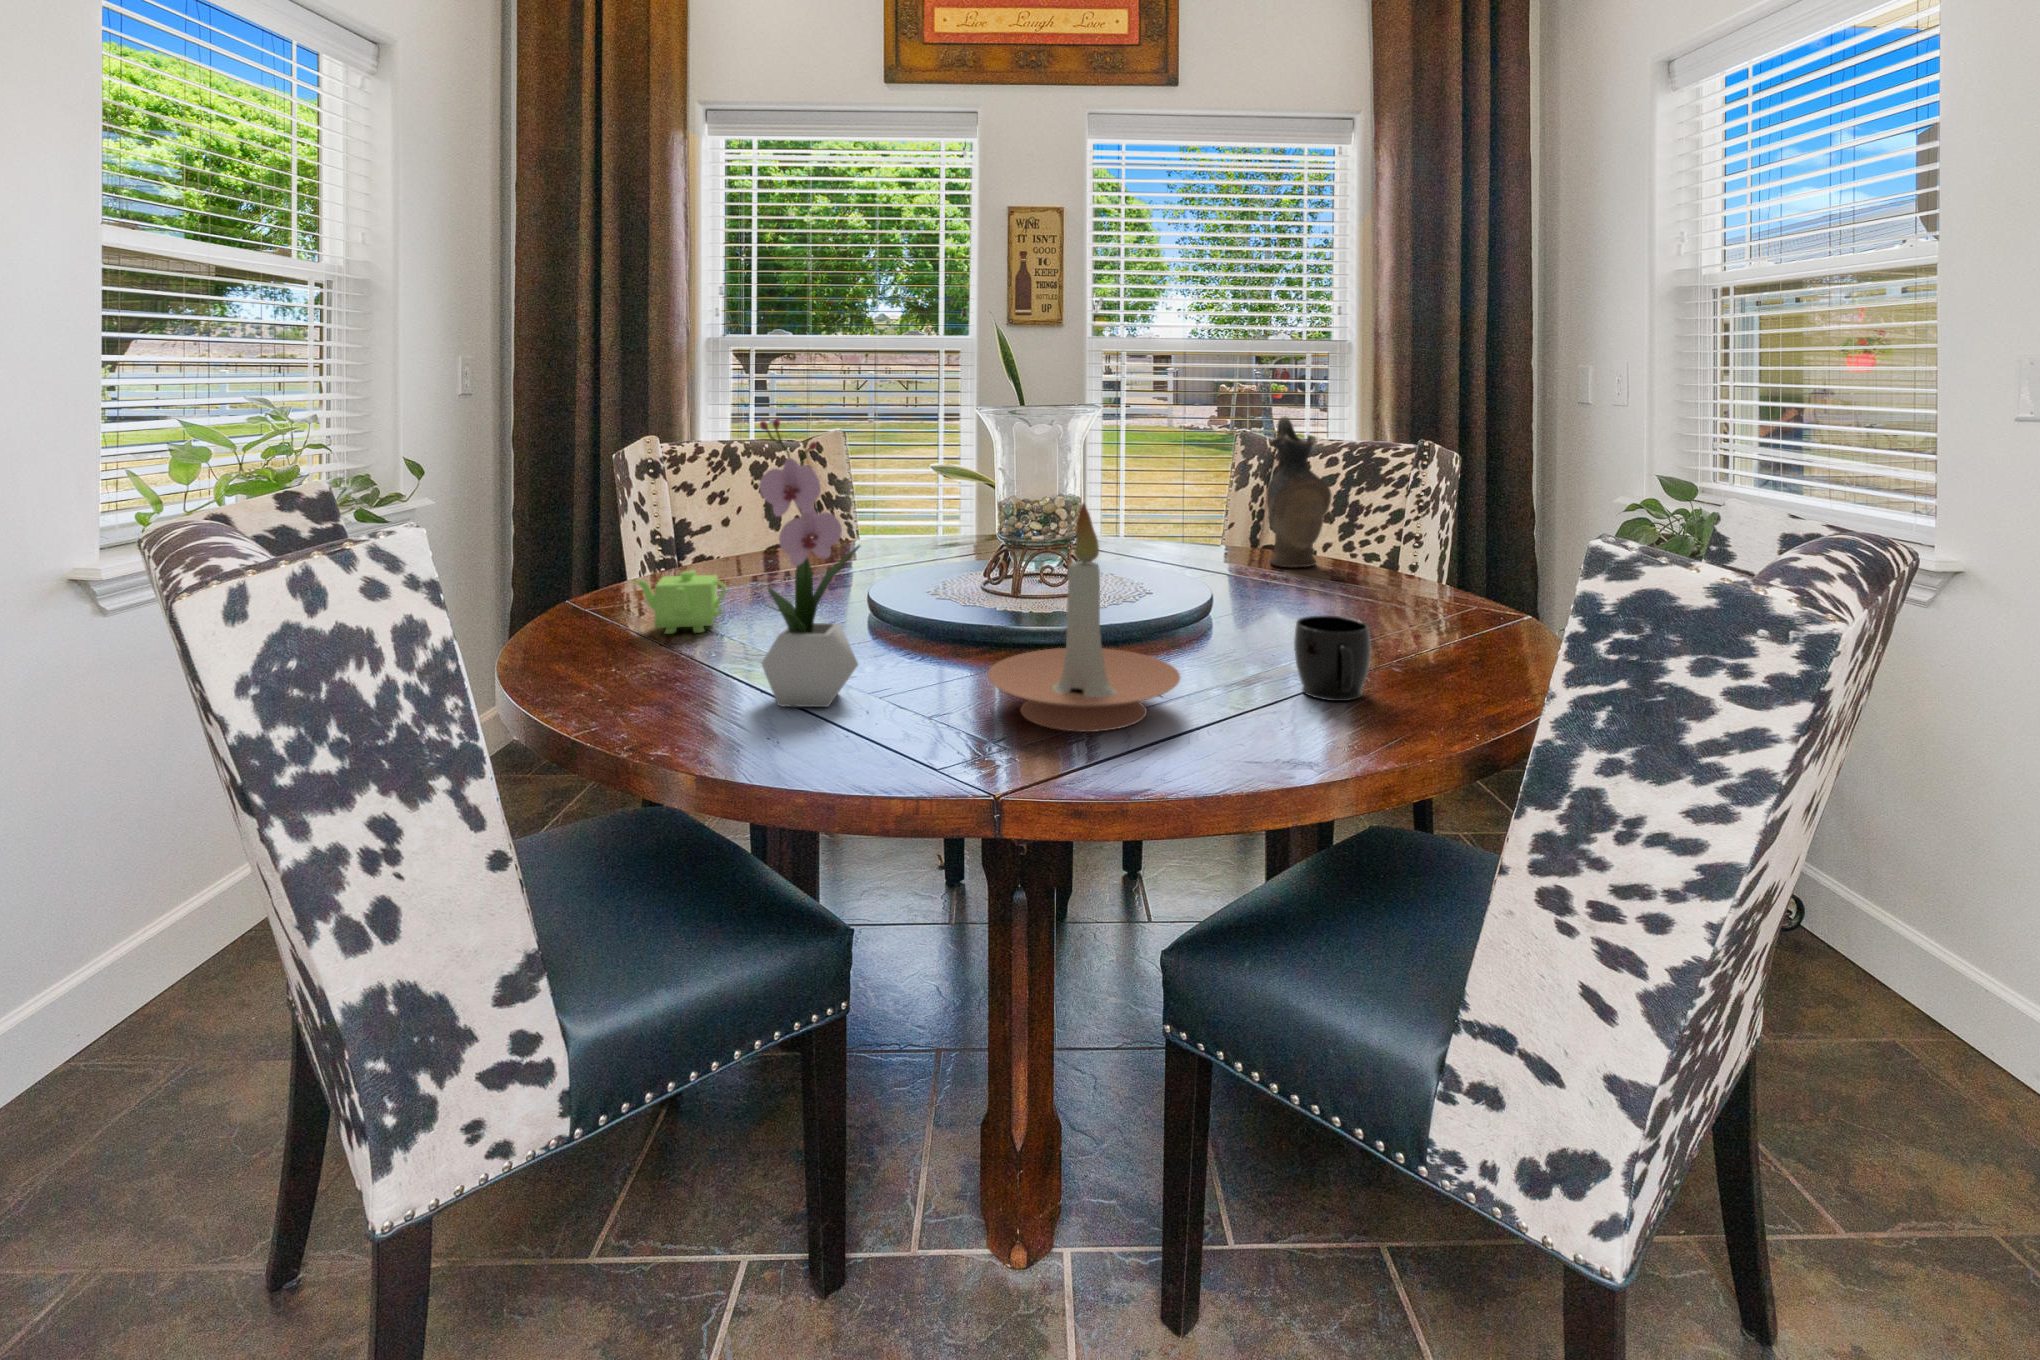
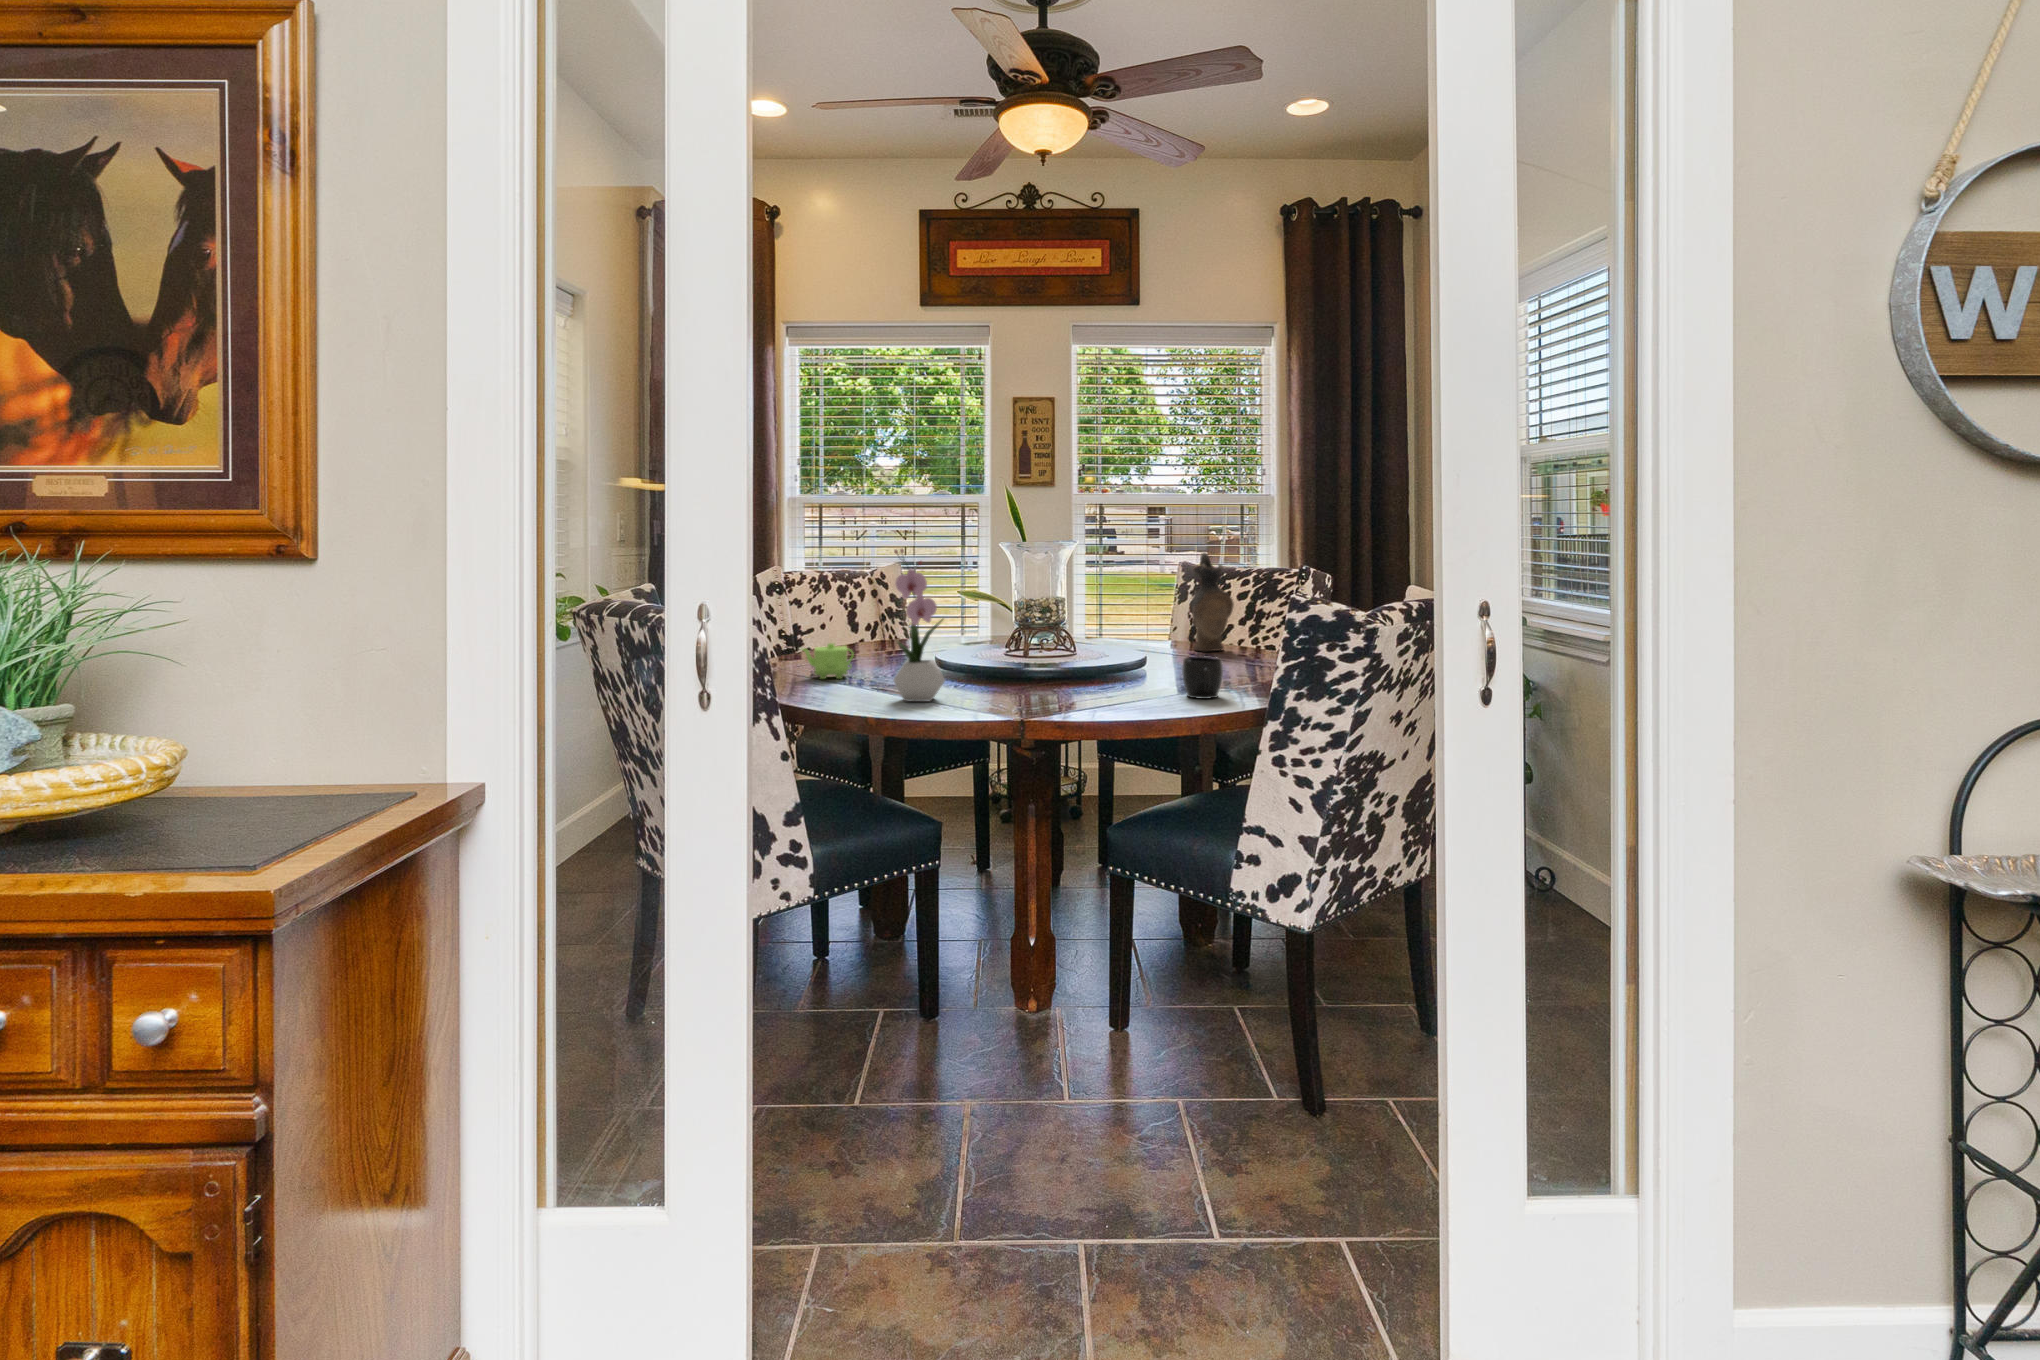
candle holder: present [988,503,1180,732] -> none [1016,592,1118,708]

